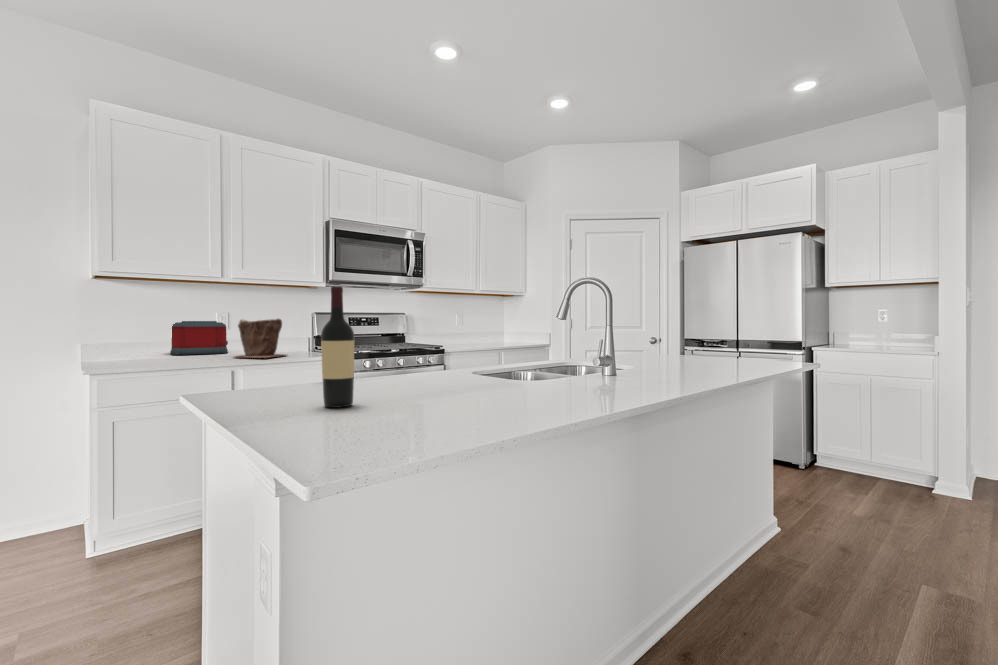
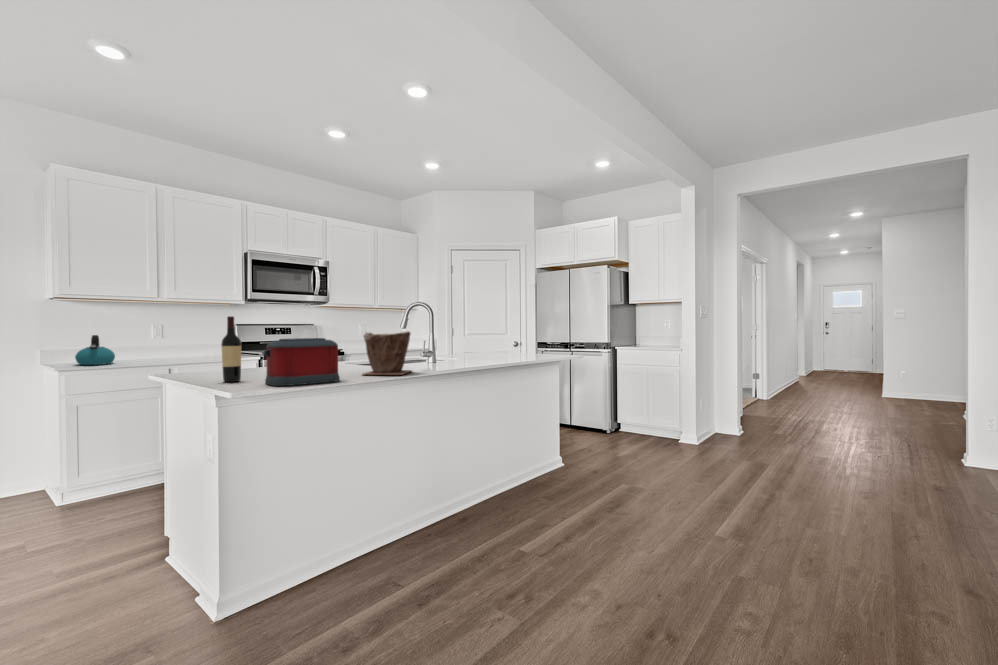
plant pot: present [235,319,285,358] -> present [363,331,411,375]
toaster: present [170,321,228,355] -> present [264,338,340,386]
kettle: none [112,325,164,366] -> present [75,335,115,365]

